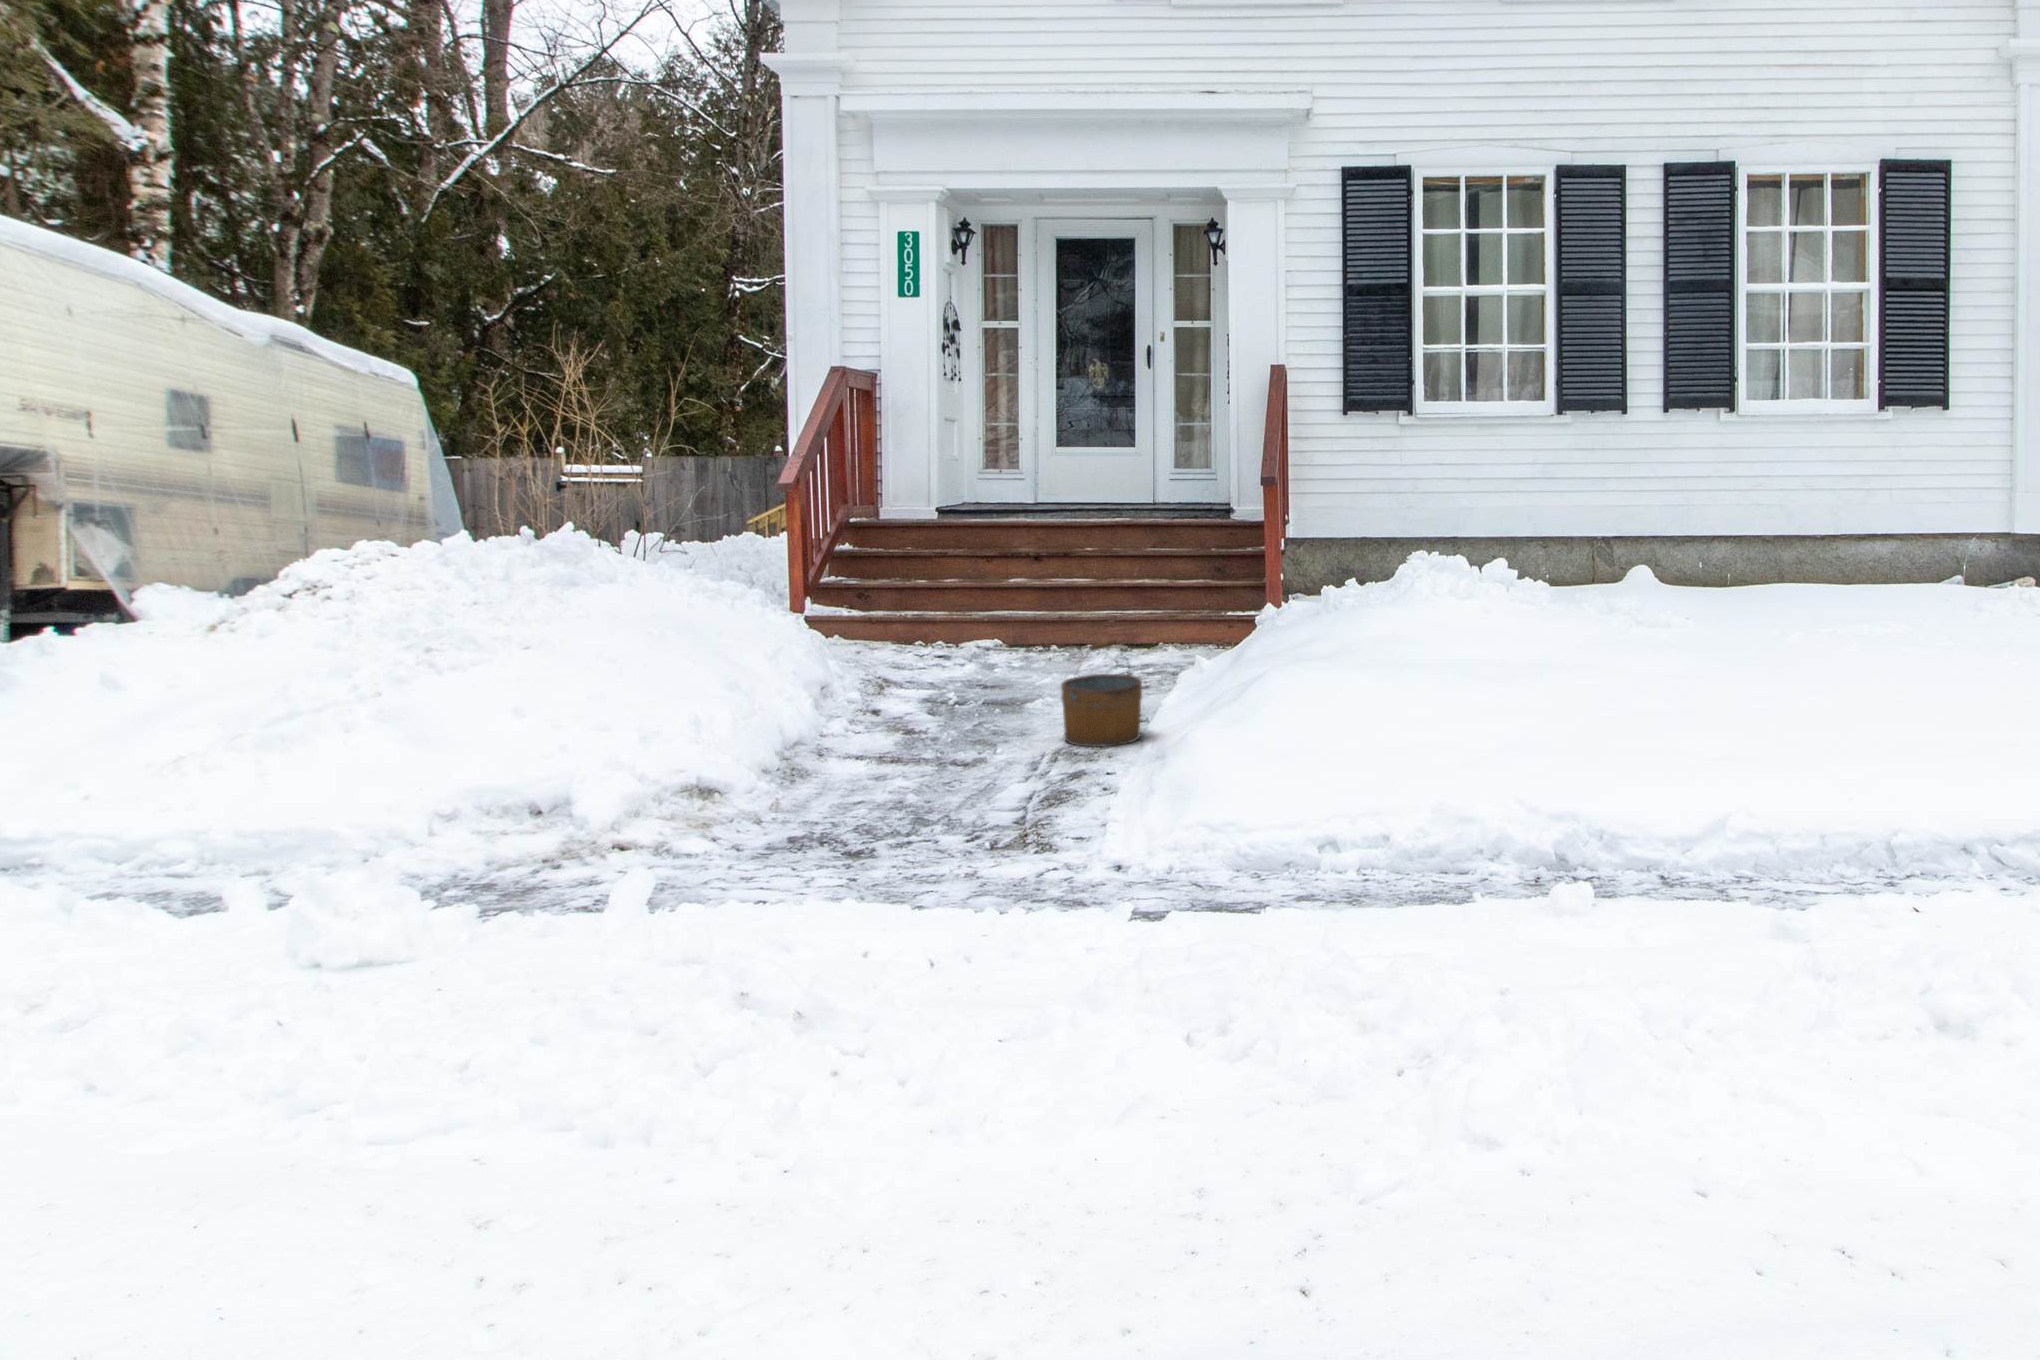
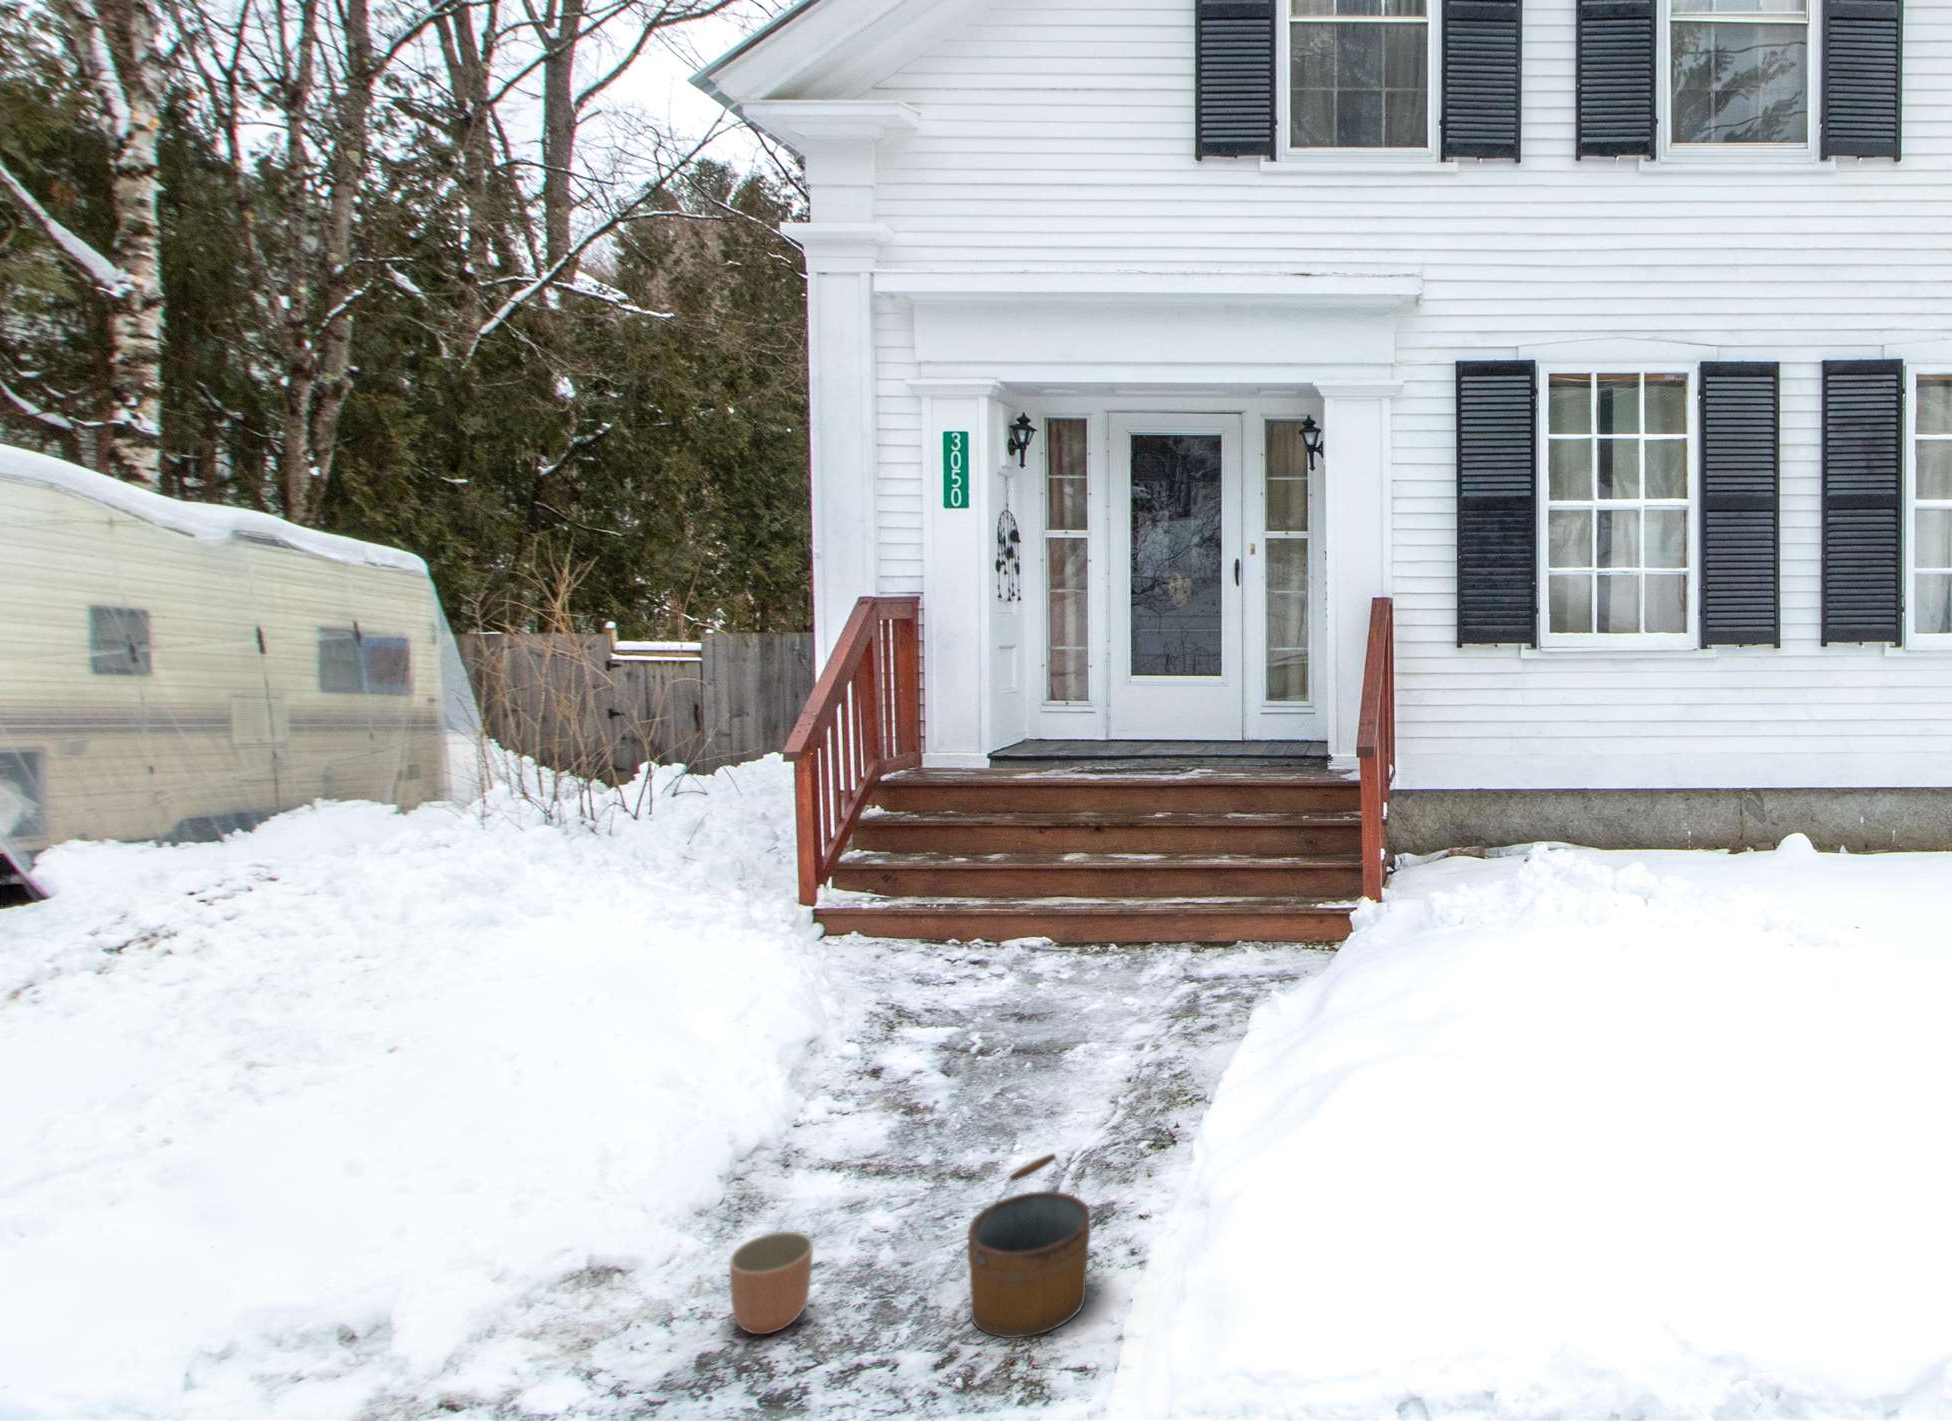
planter: none [904,693,956,748] -> present [730,1232,813,1334]

